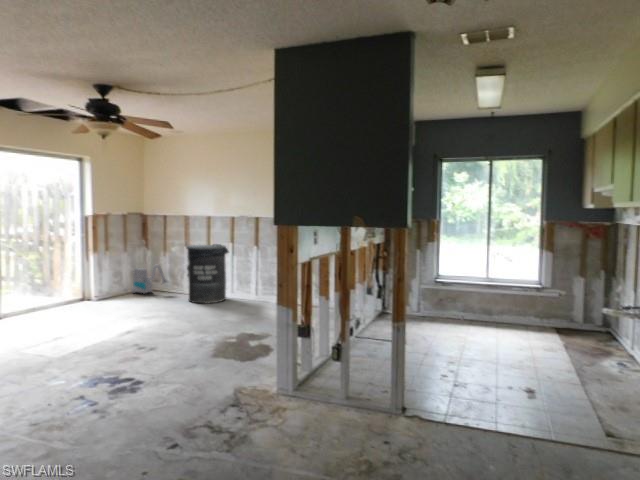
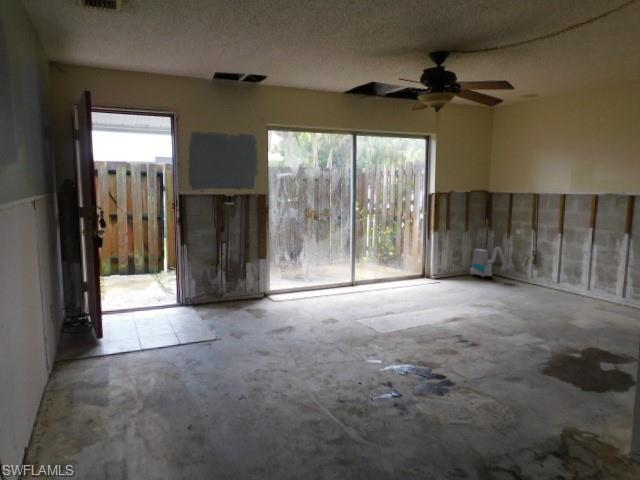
trash can: present [187,244,229,303] -> none [530,228,589,300]

